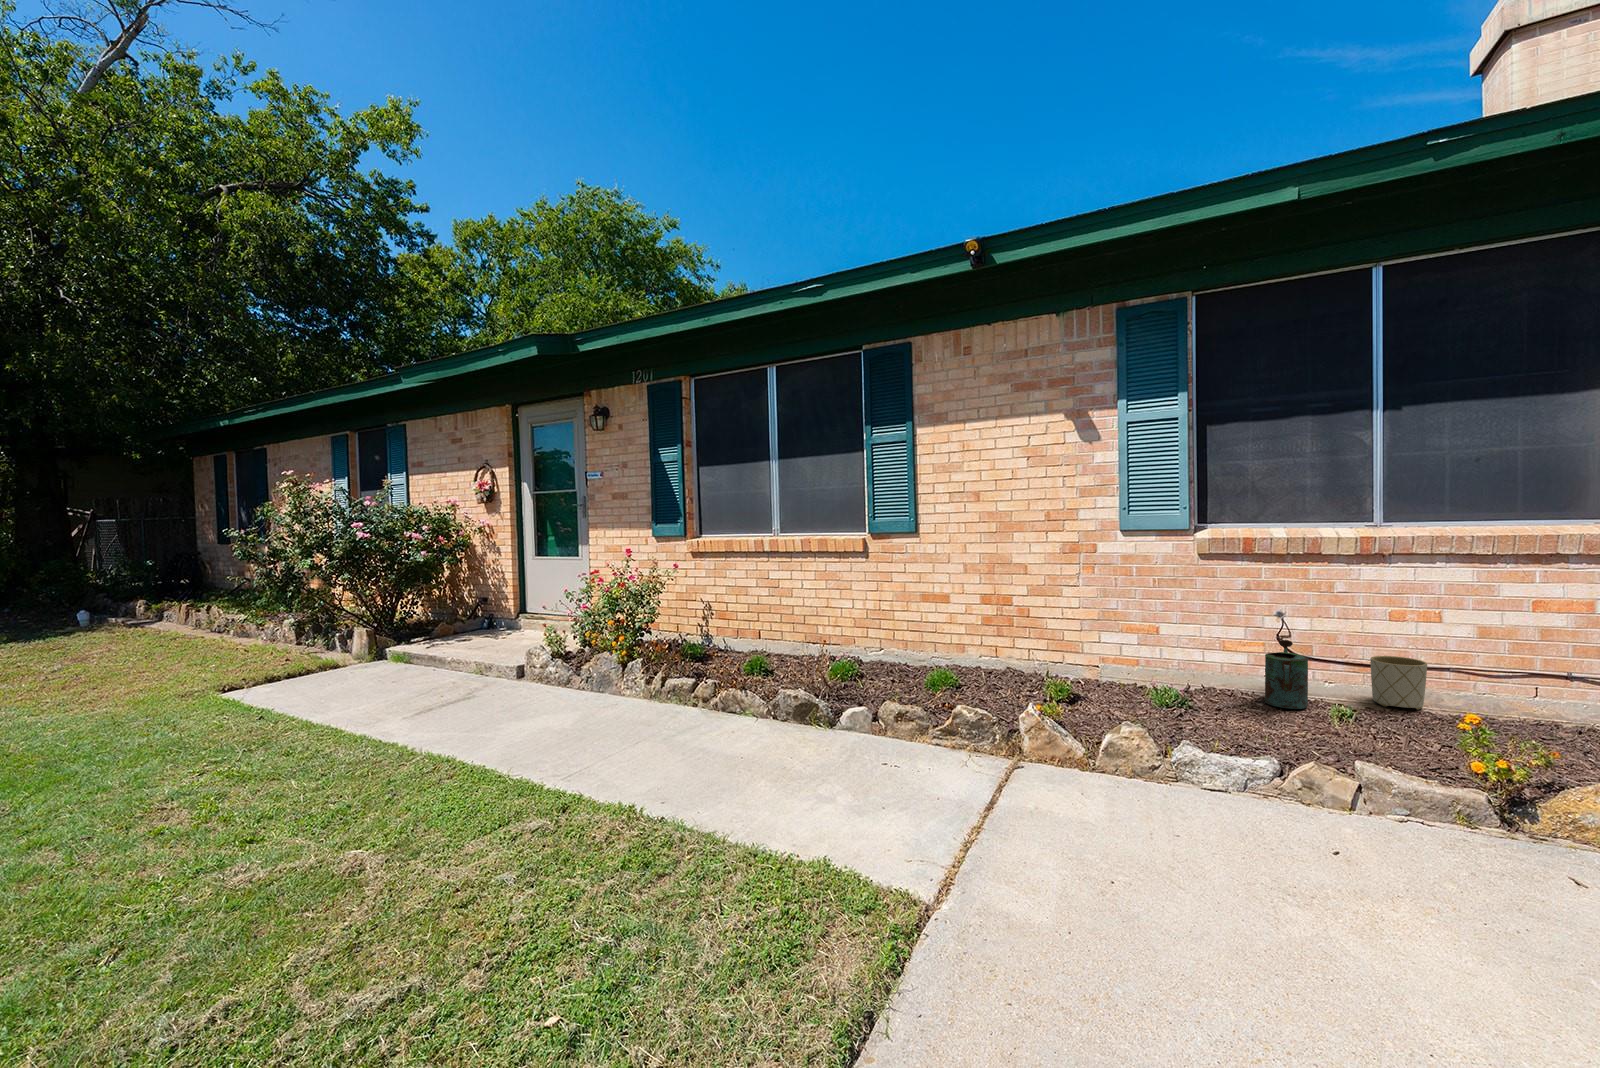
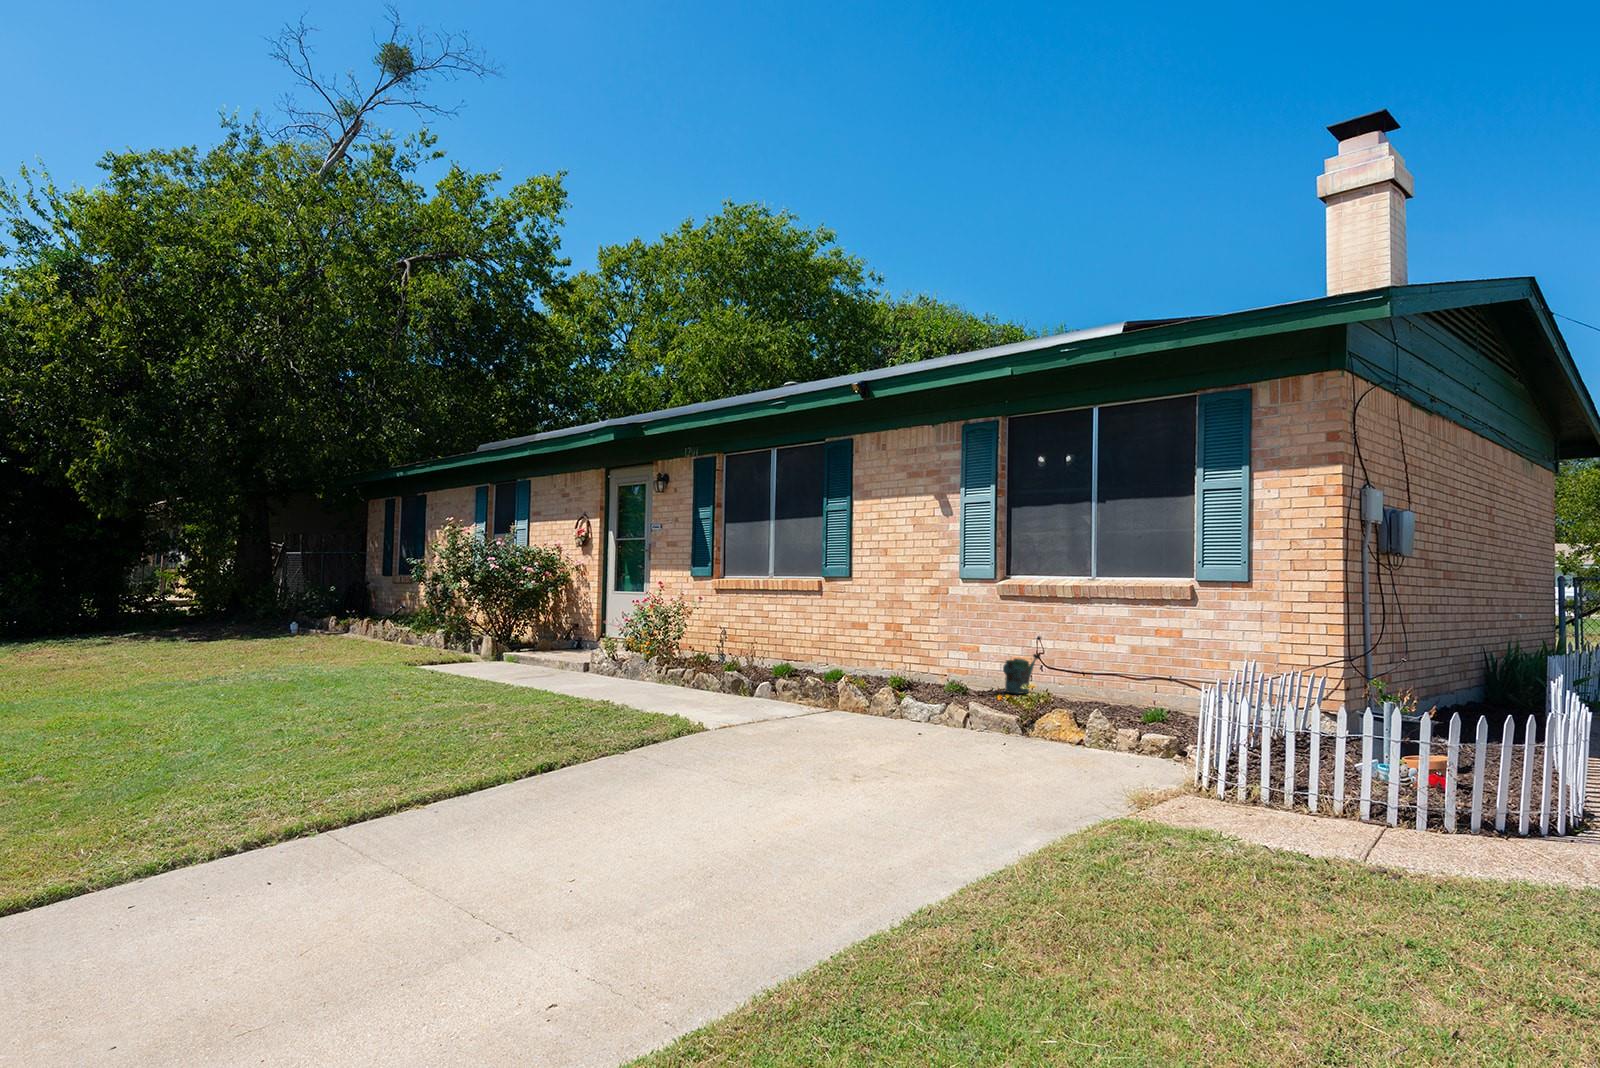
planter: present [1370,656,1427,710] -> none [1067,665,1096,696]

